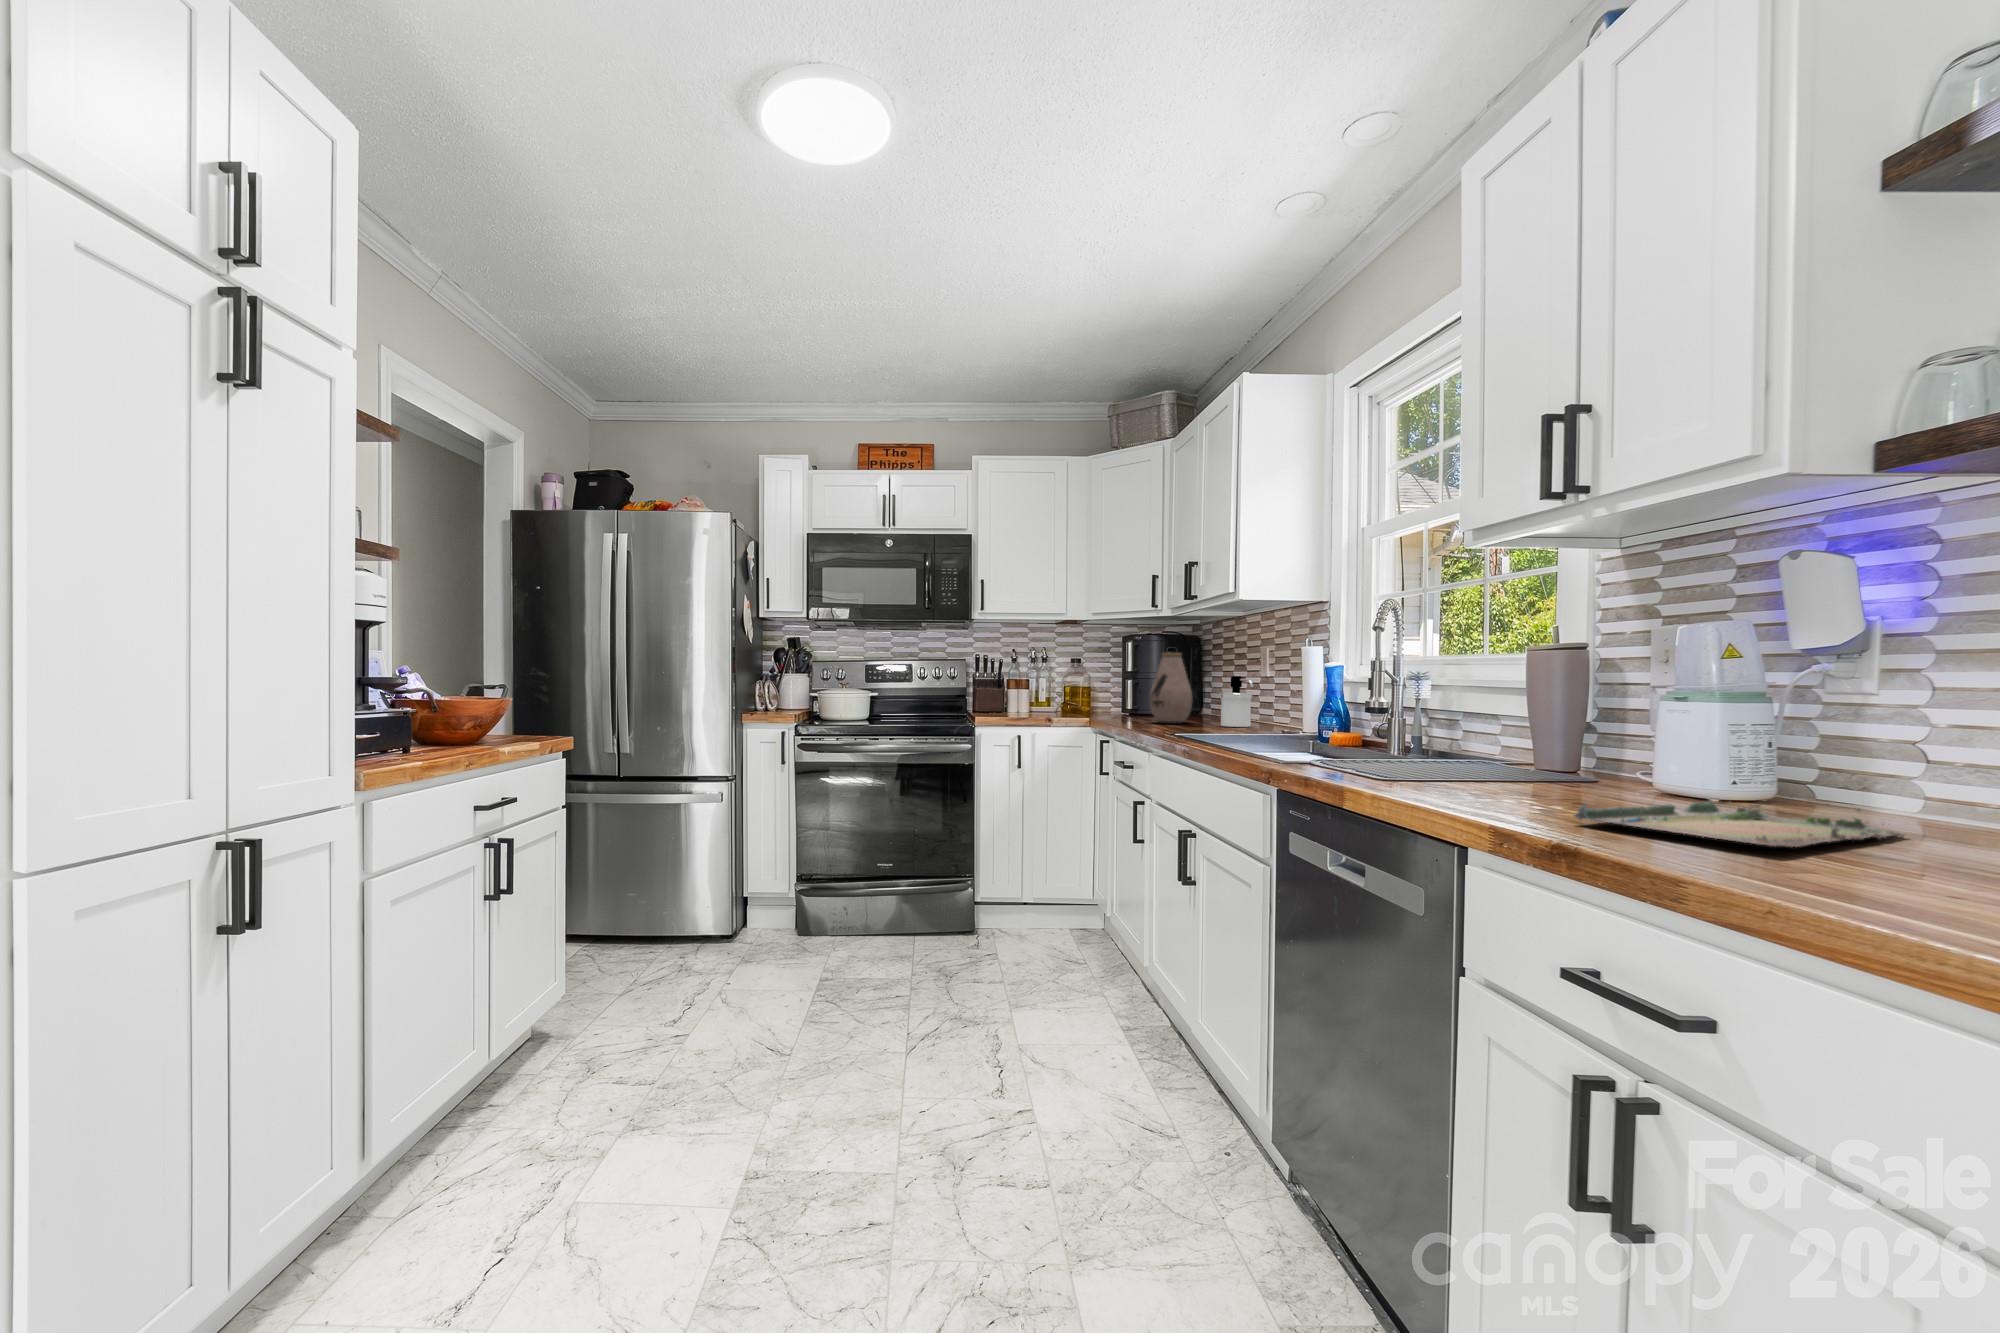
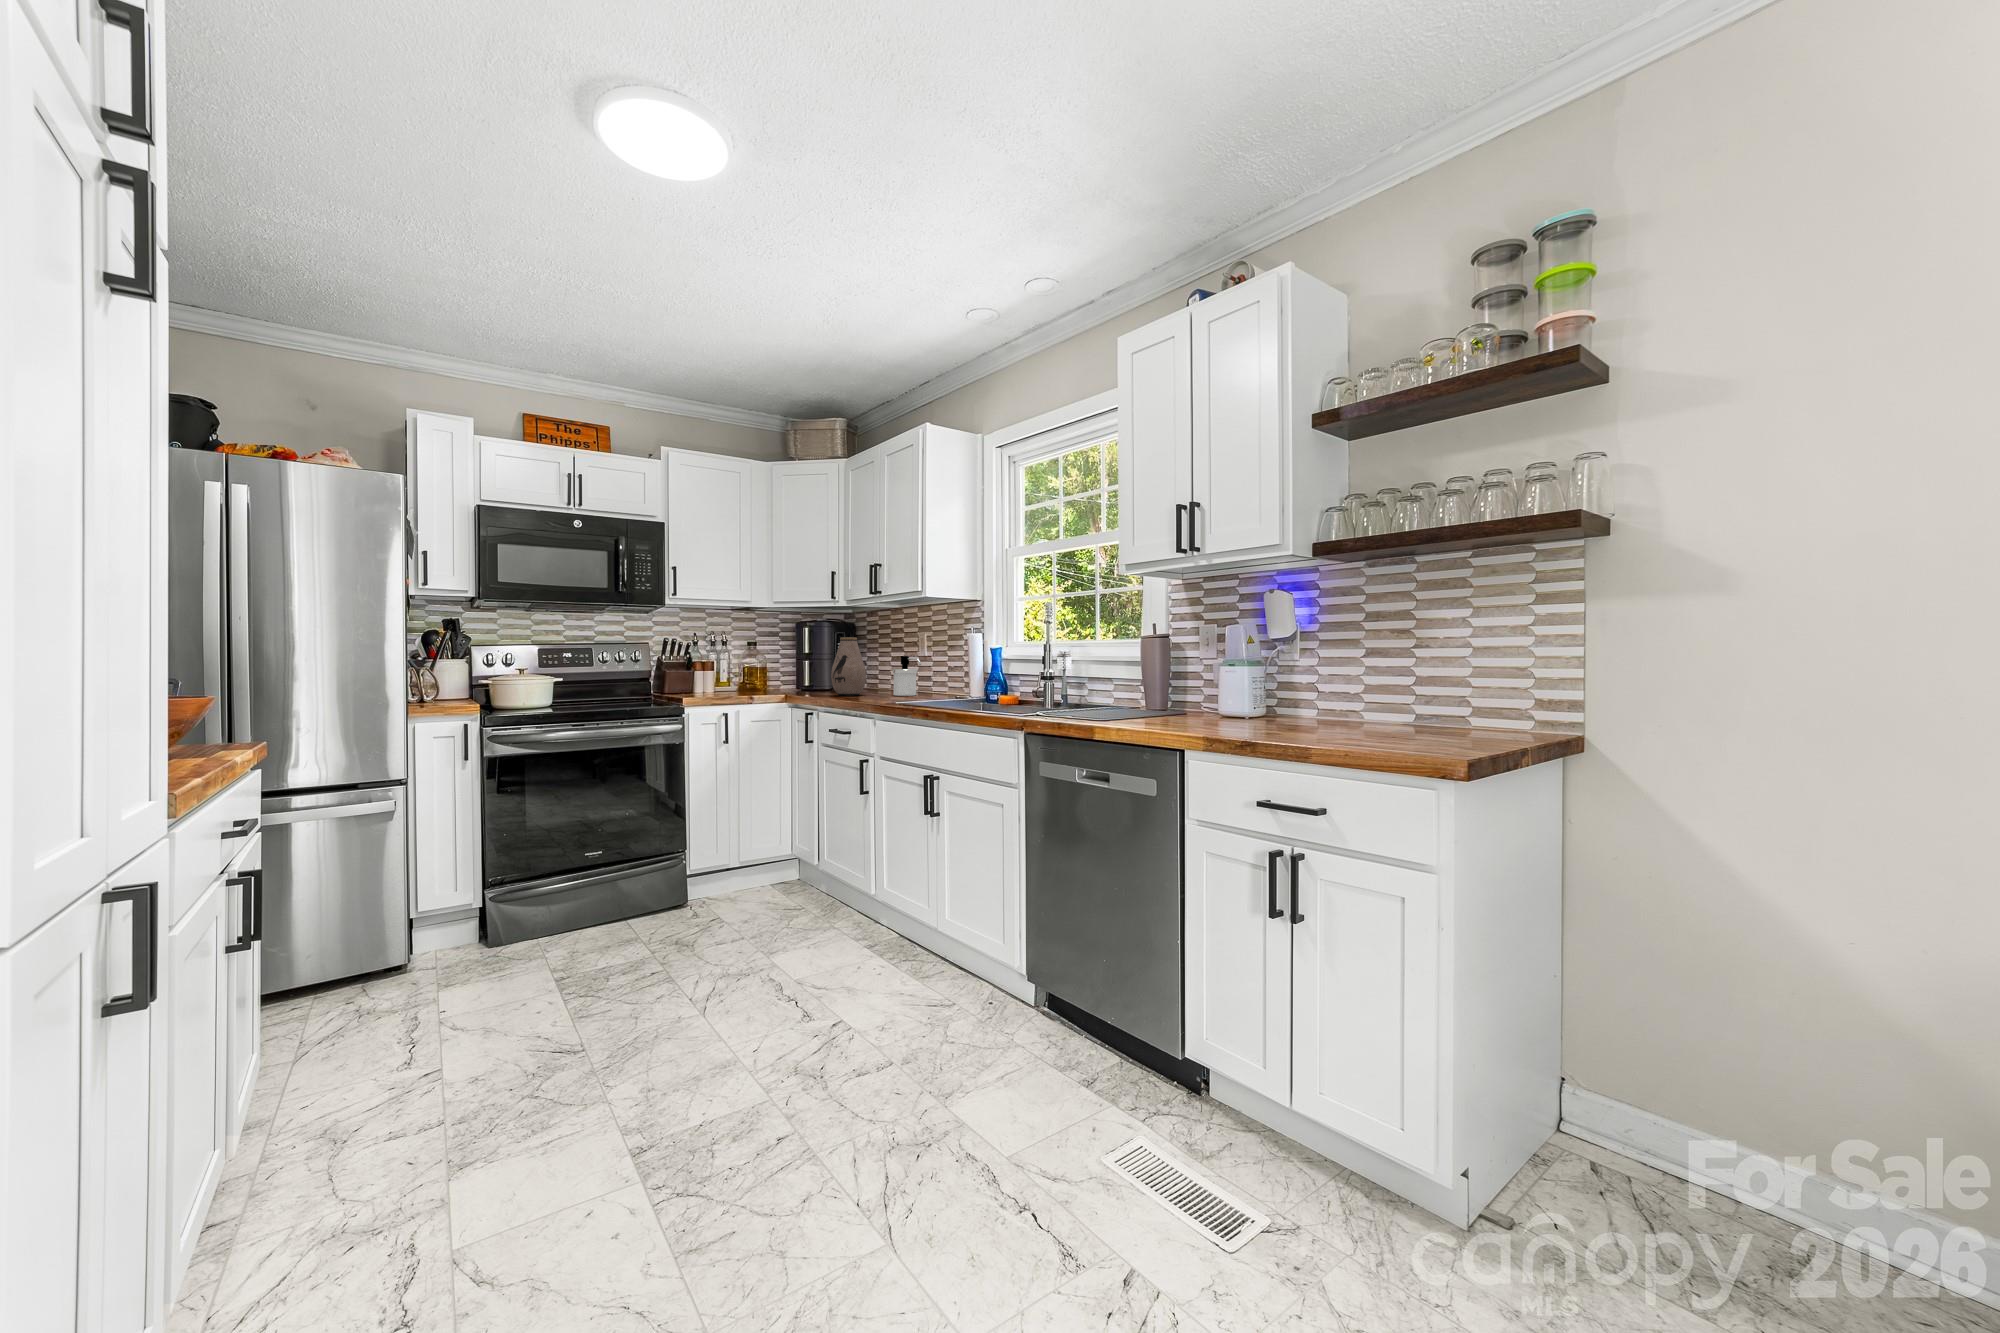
tray: present [1574,801,1905,847] -> none [1195,711,1316,730]

